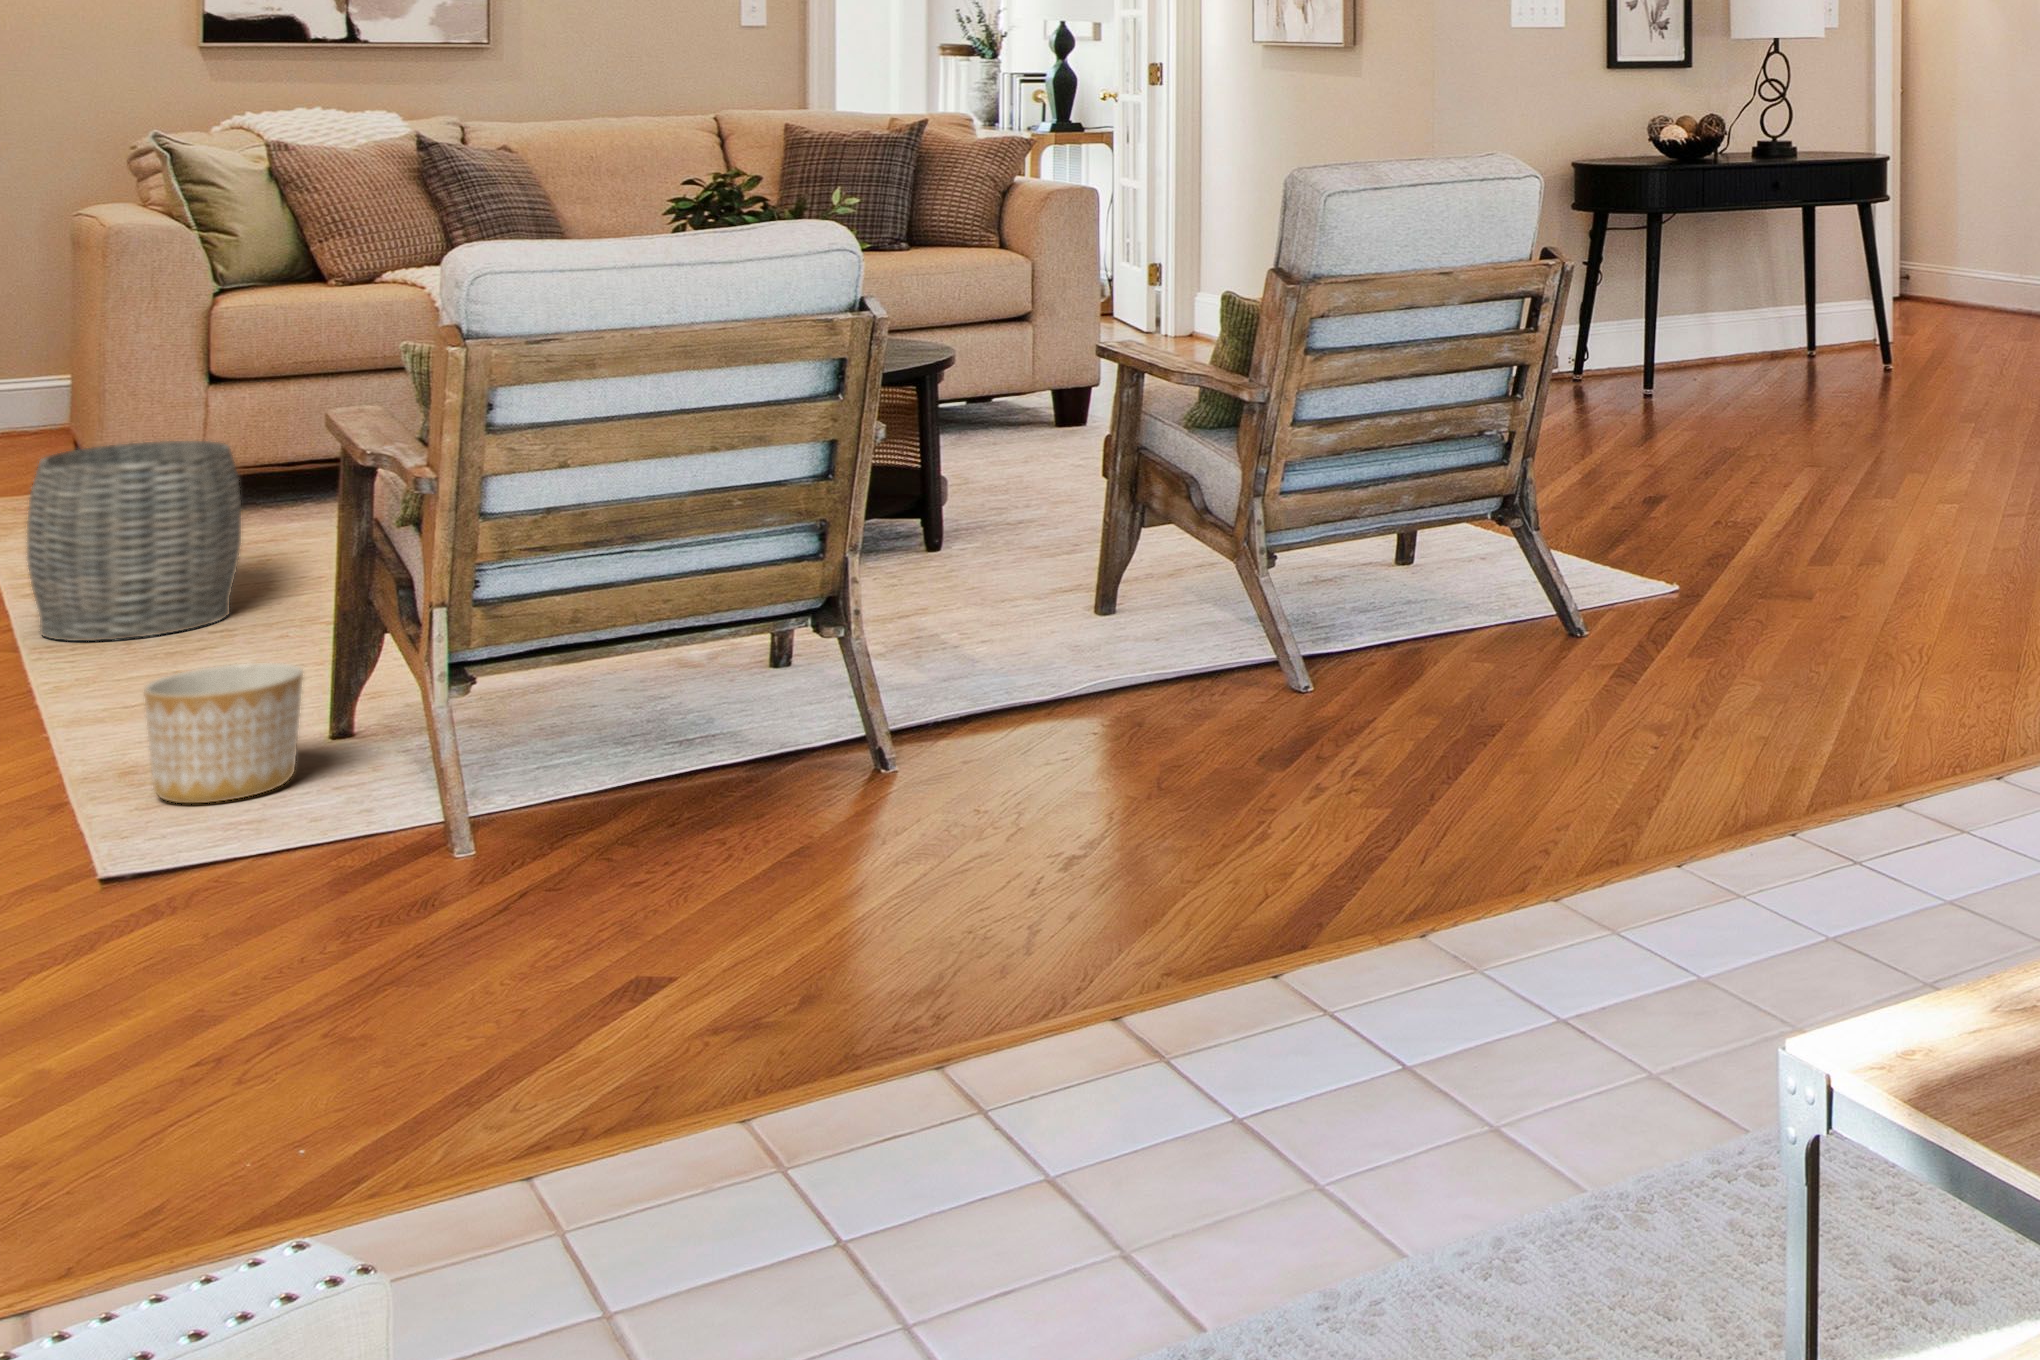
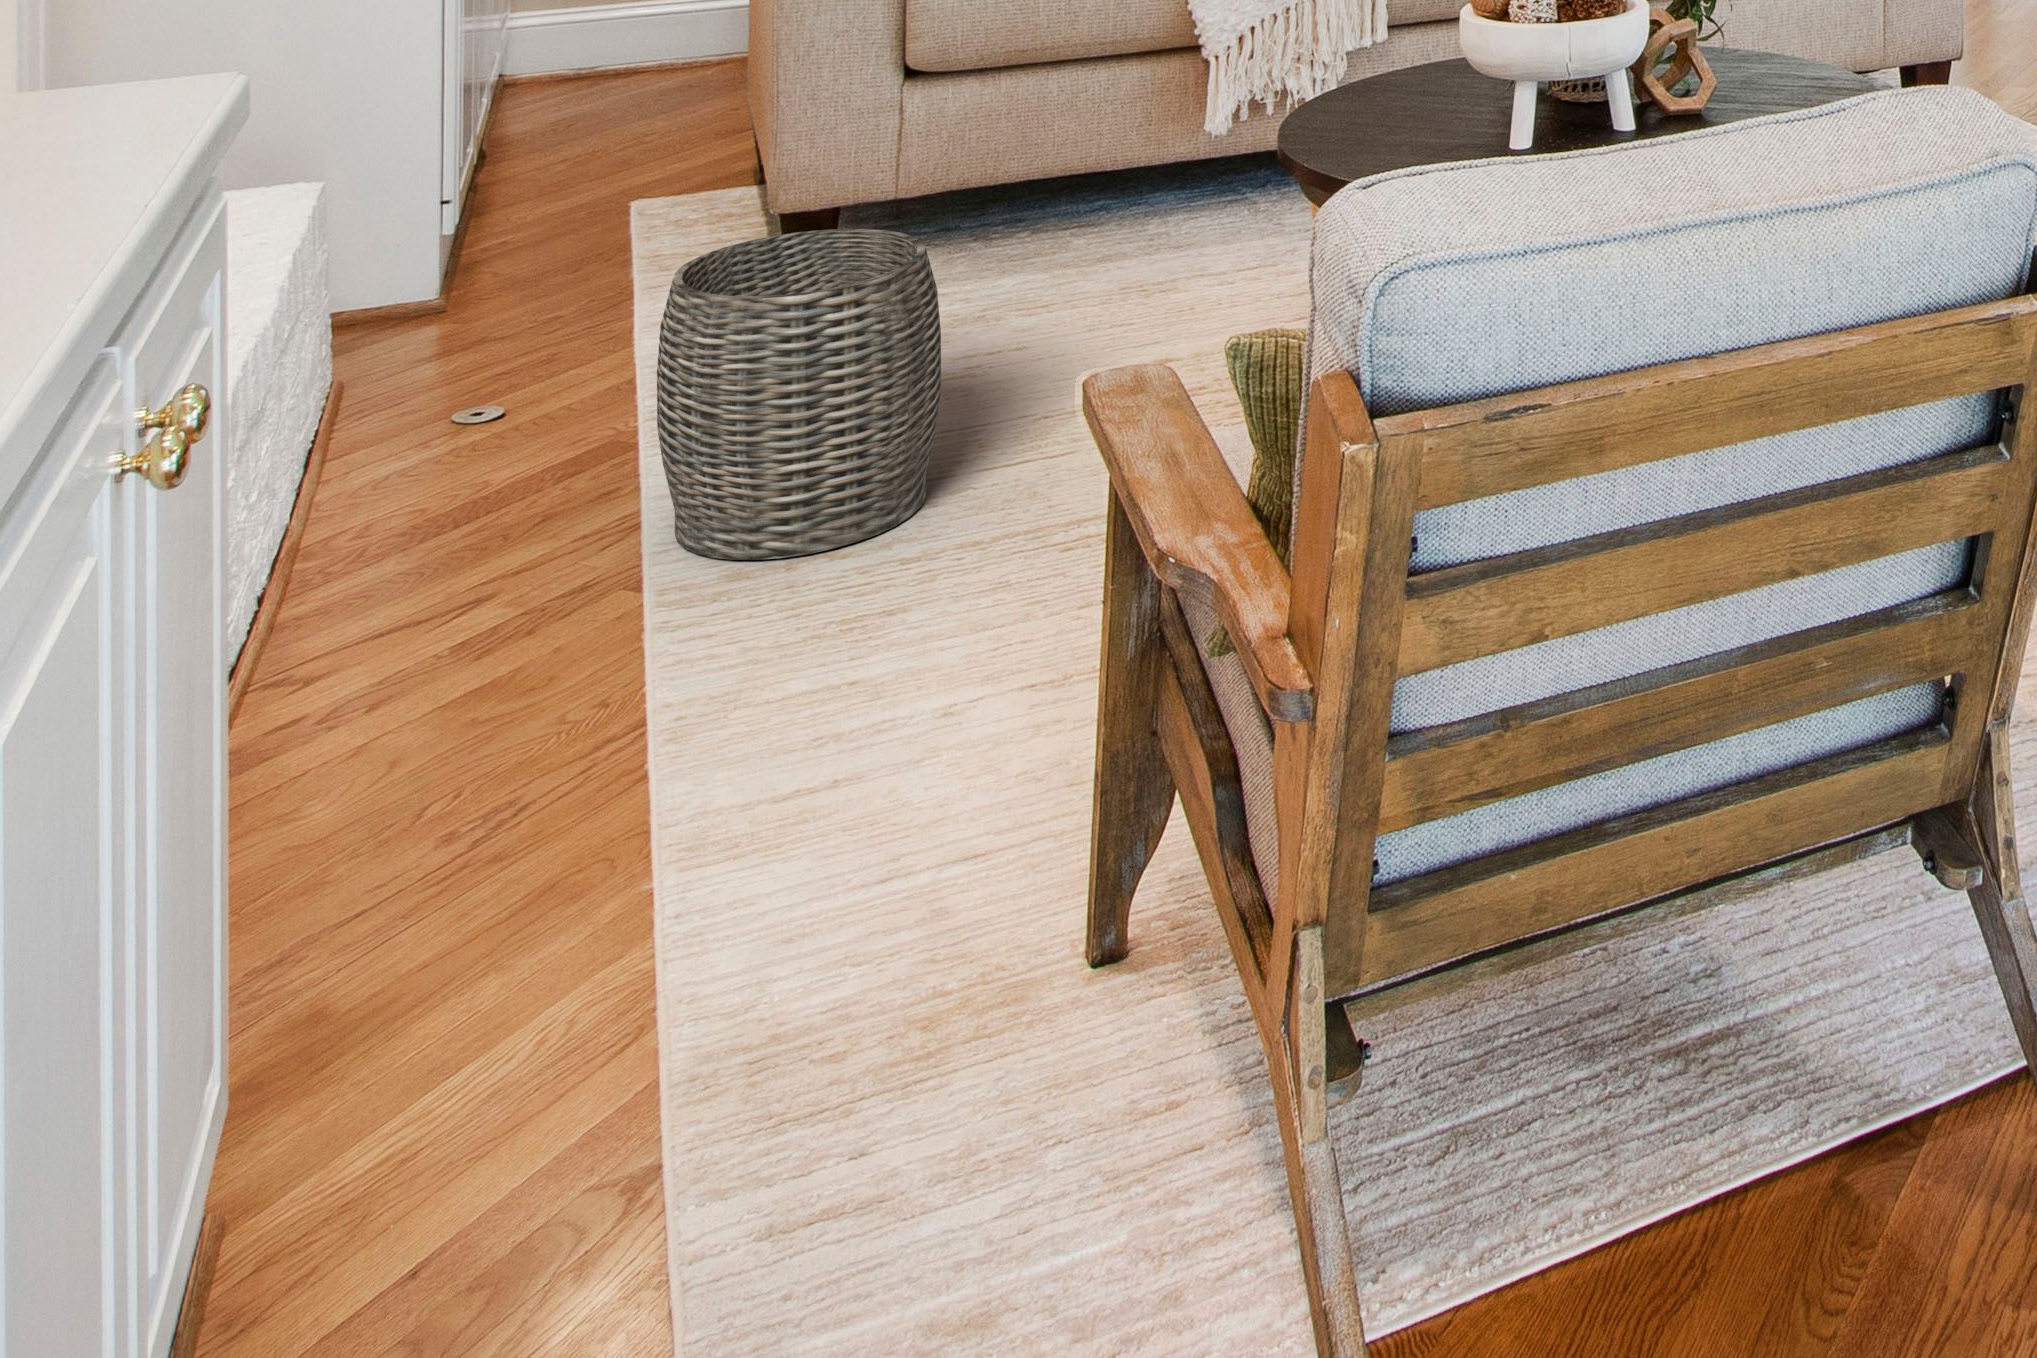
planter: present [144,663,303,803] -> none [781,833,1041,1156]

